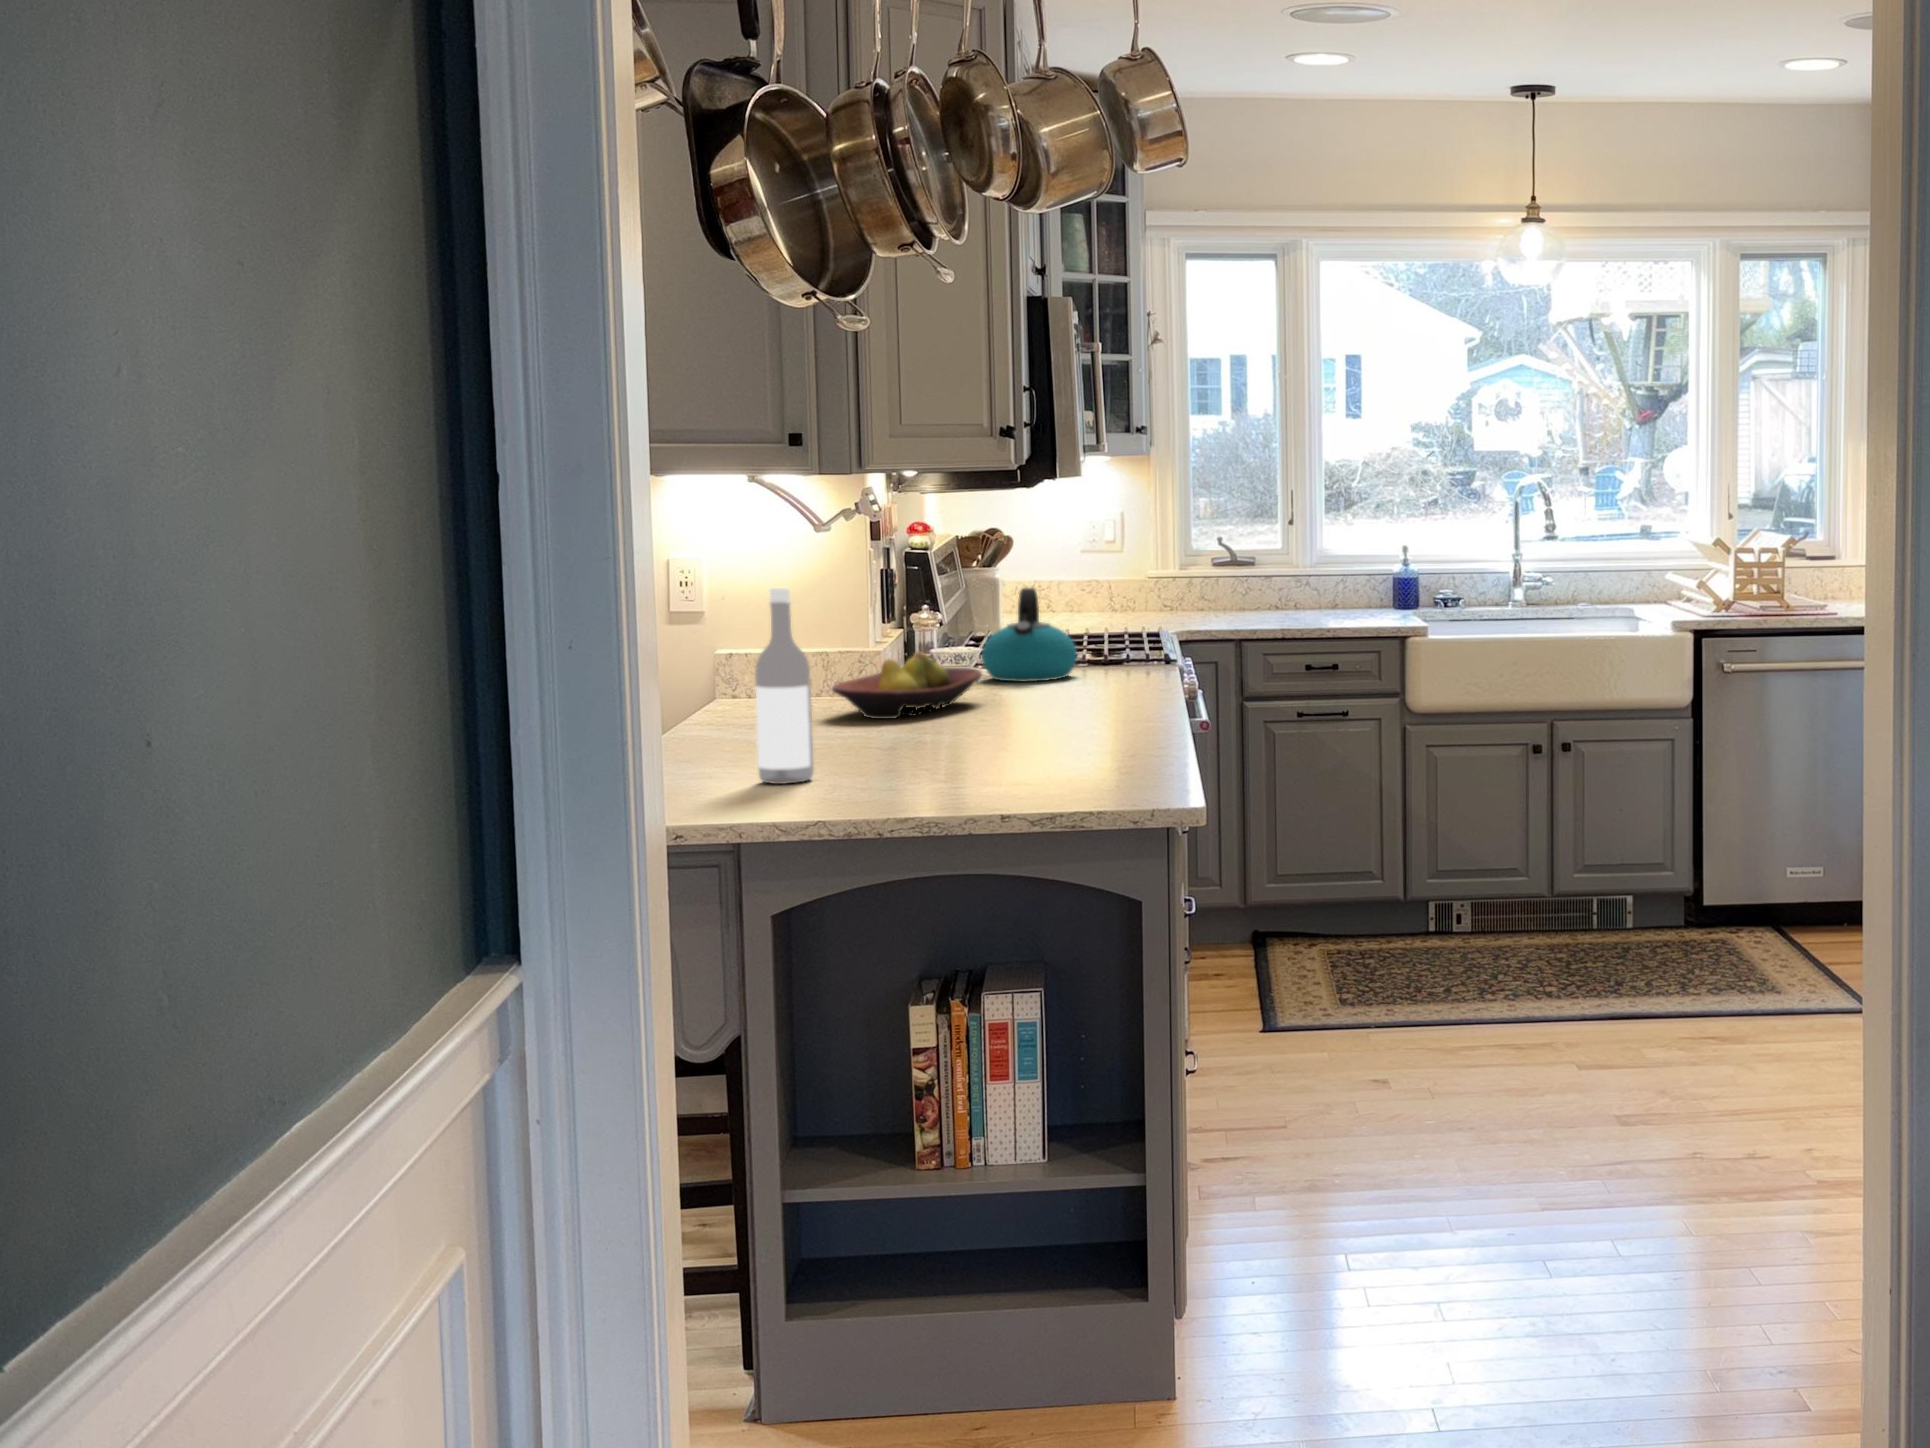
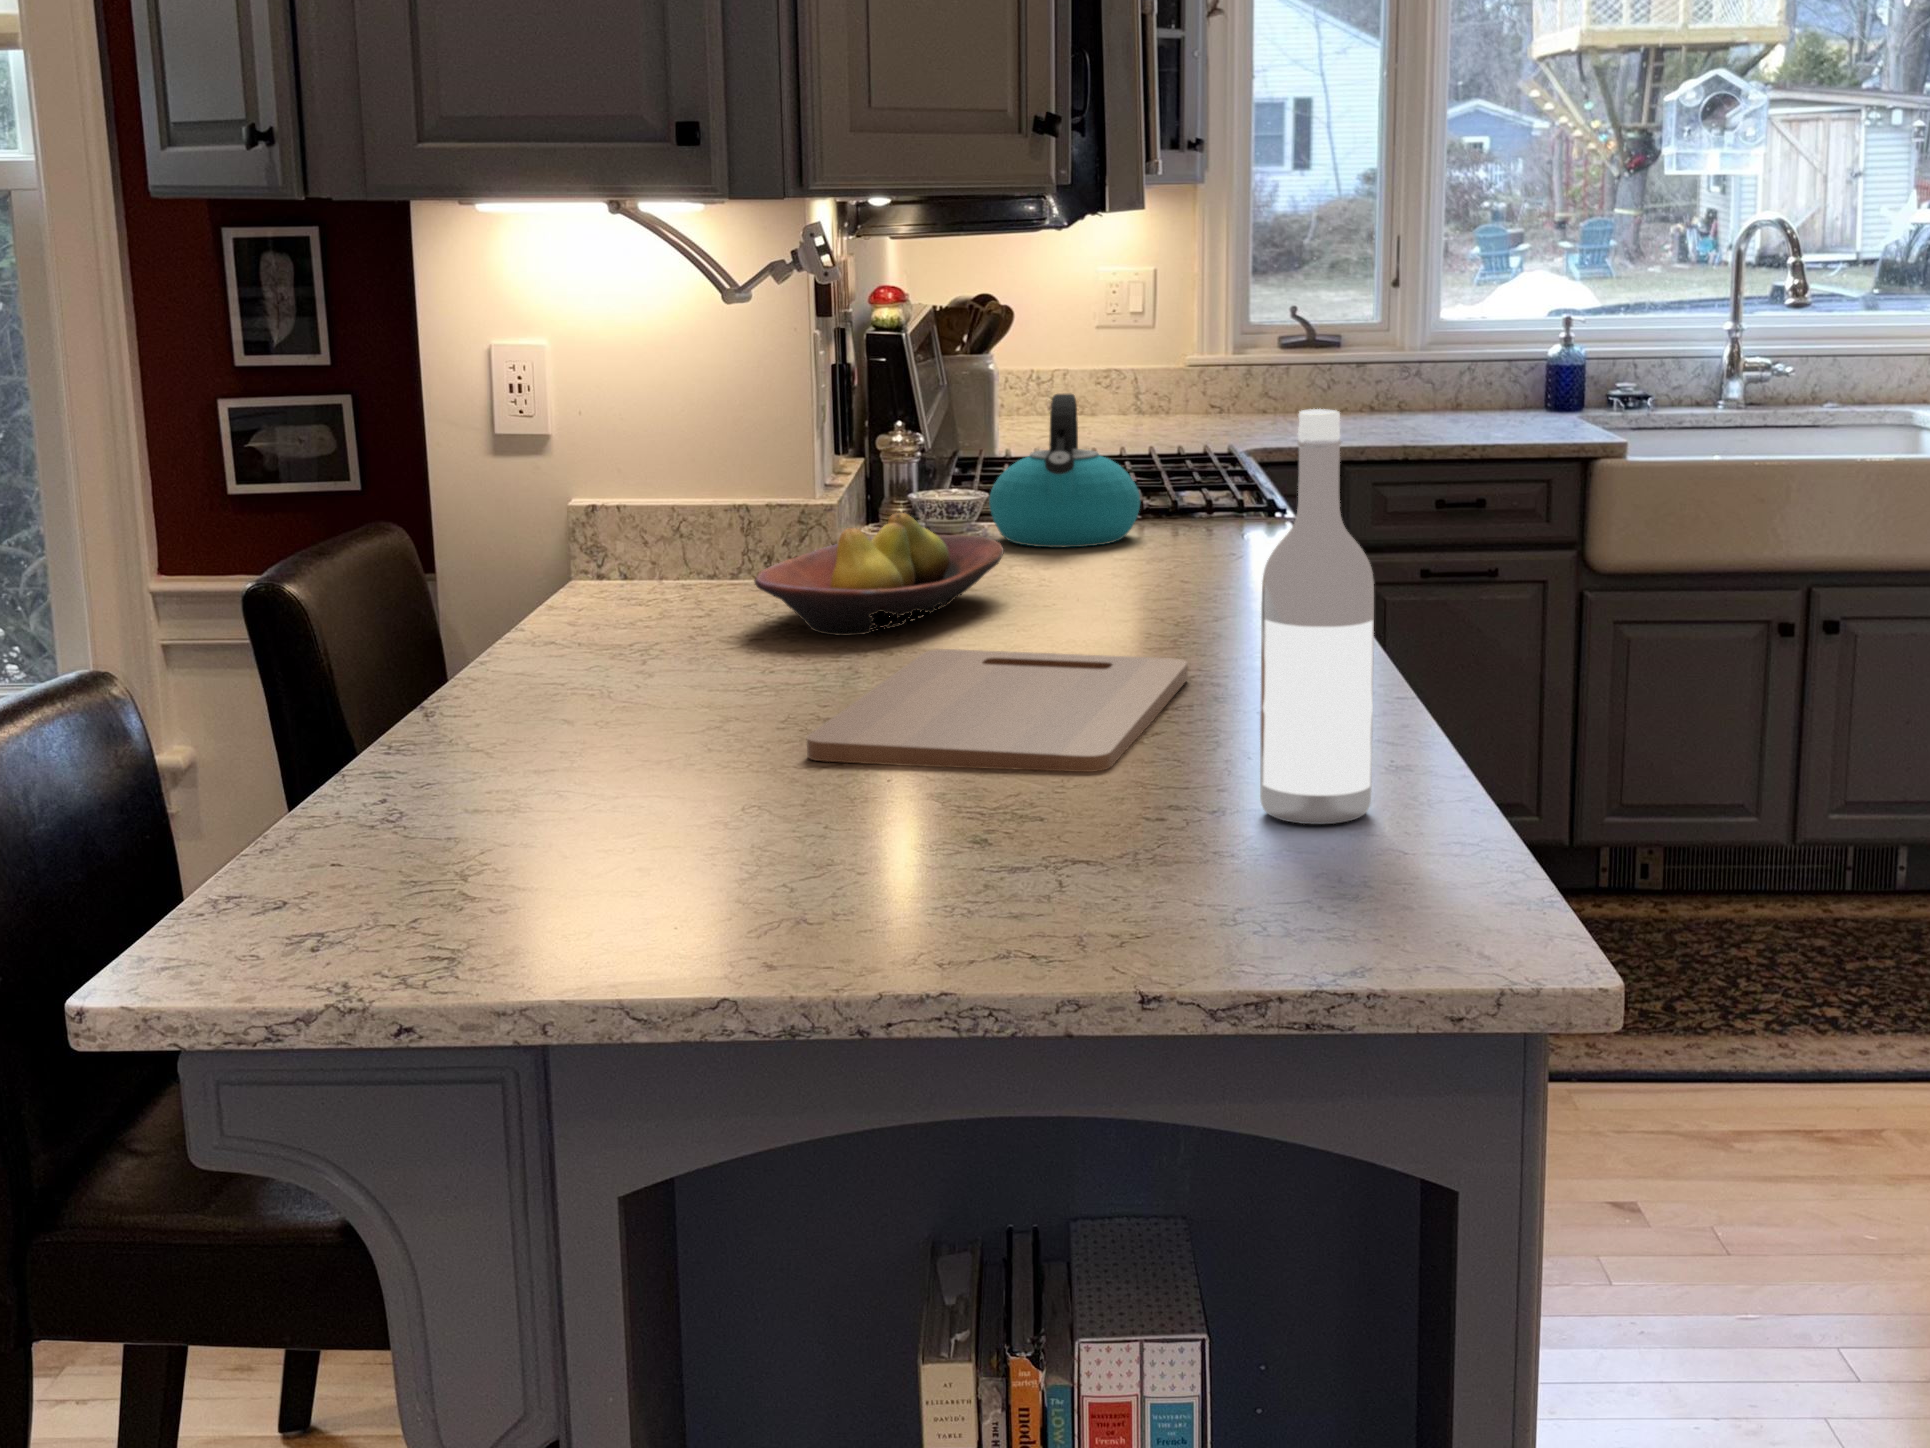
wine bottle: present [755,588,814,784] -> present [1260,409,1374,824]
cutting board: none [860,717,1070,761] -> present [807,649,1188,772]

